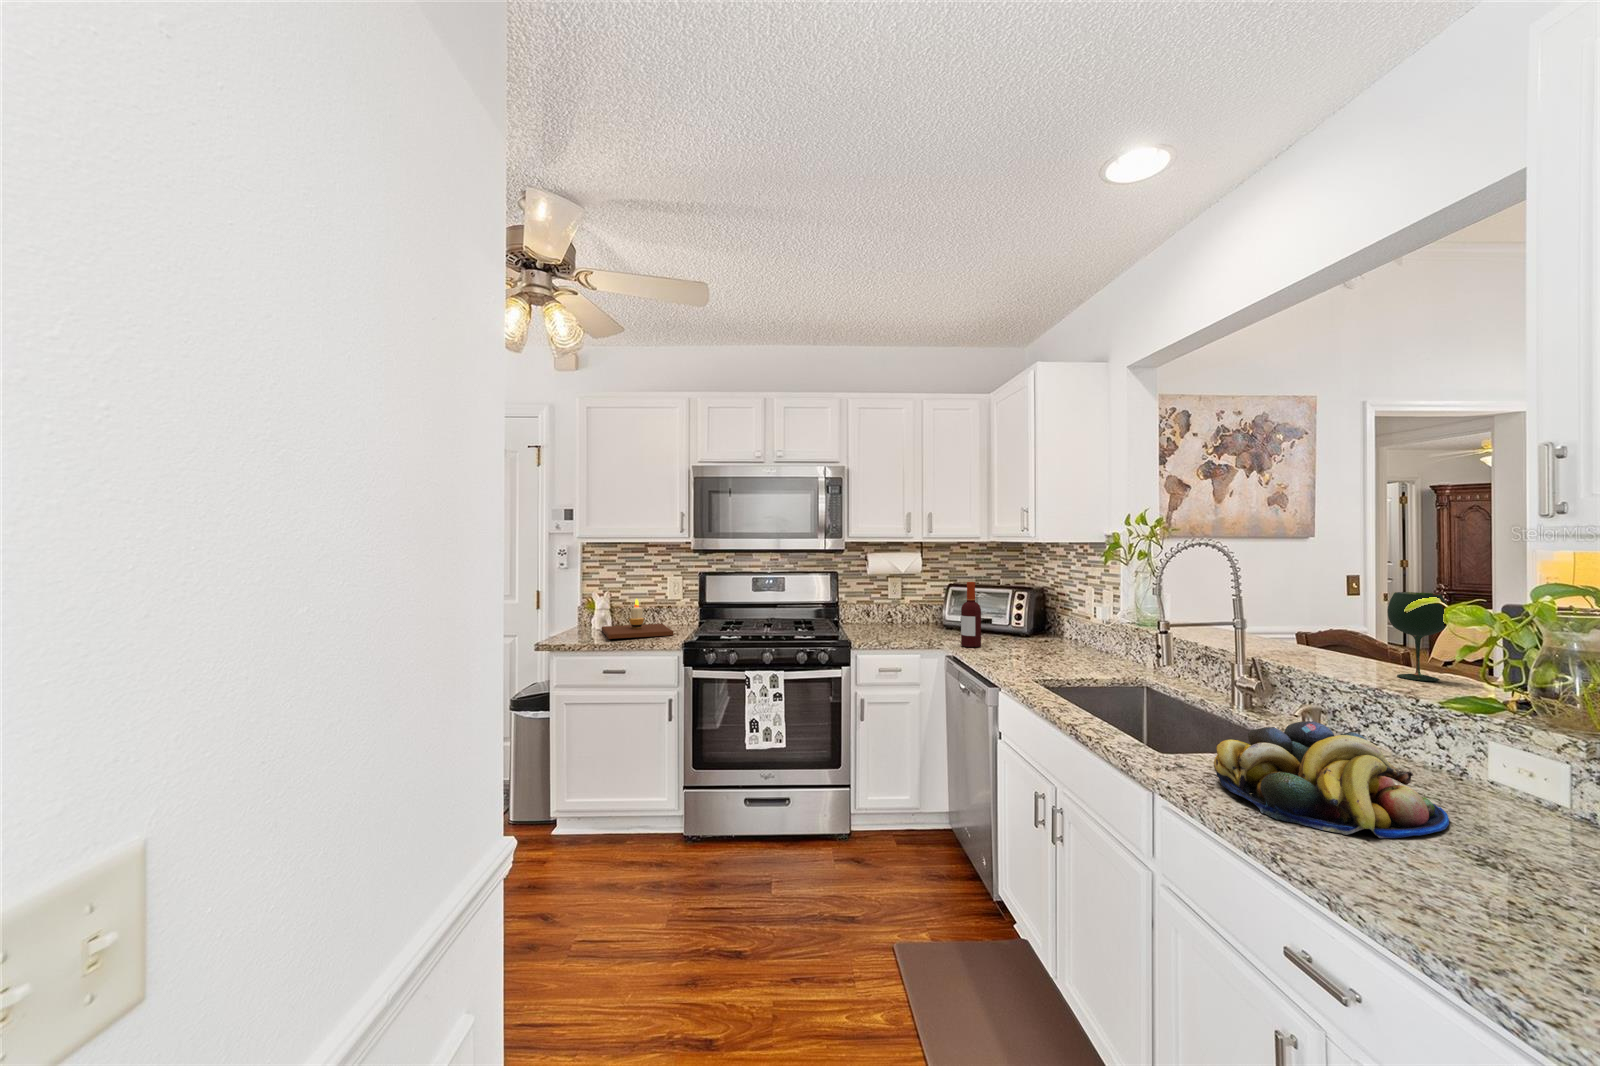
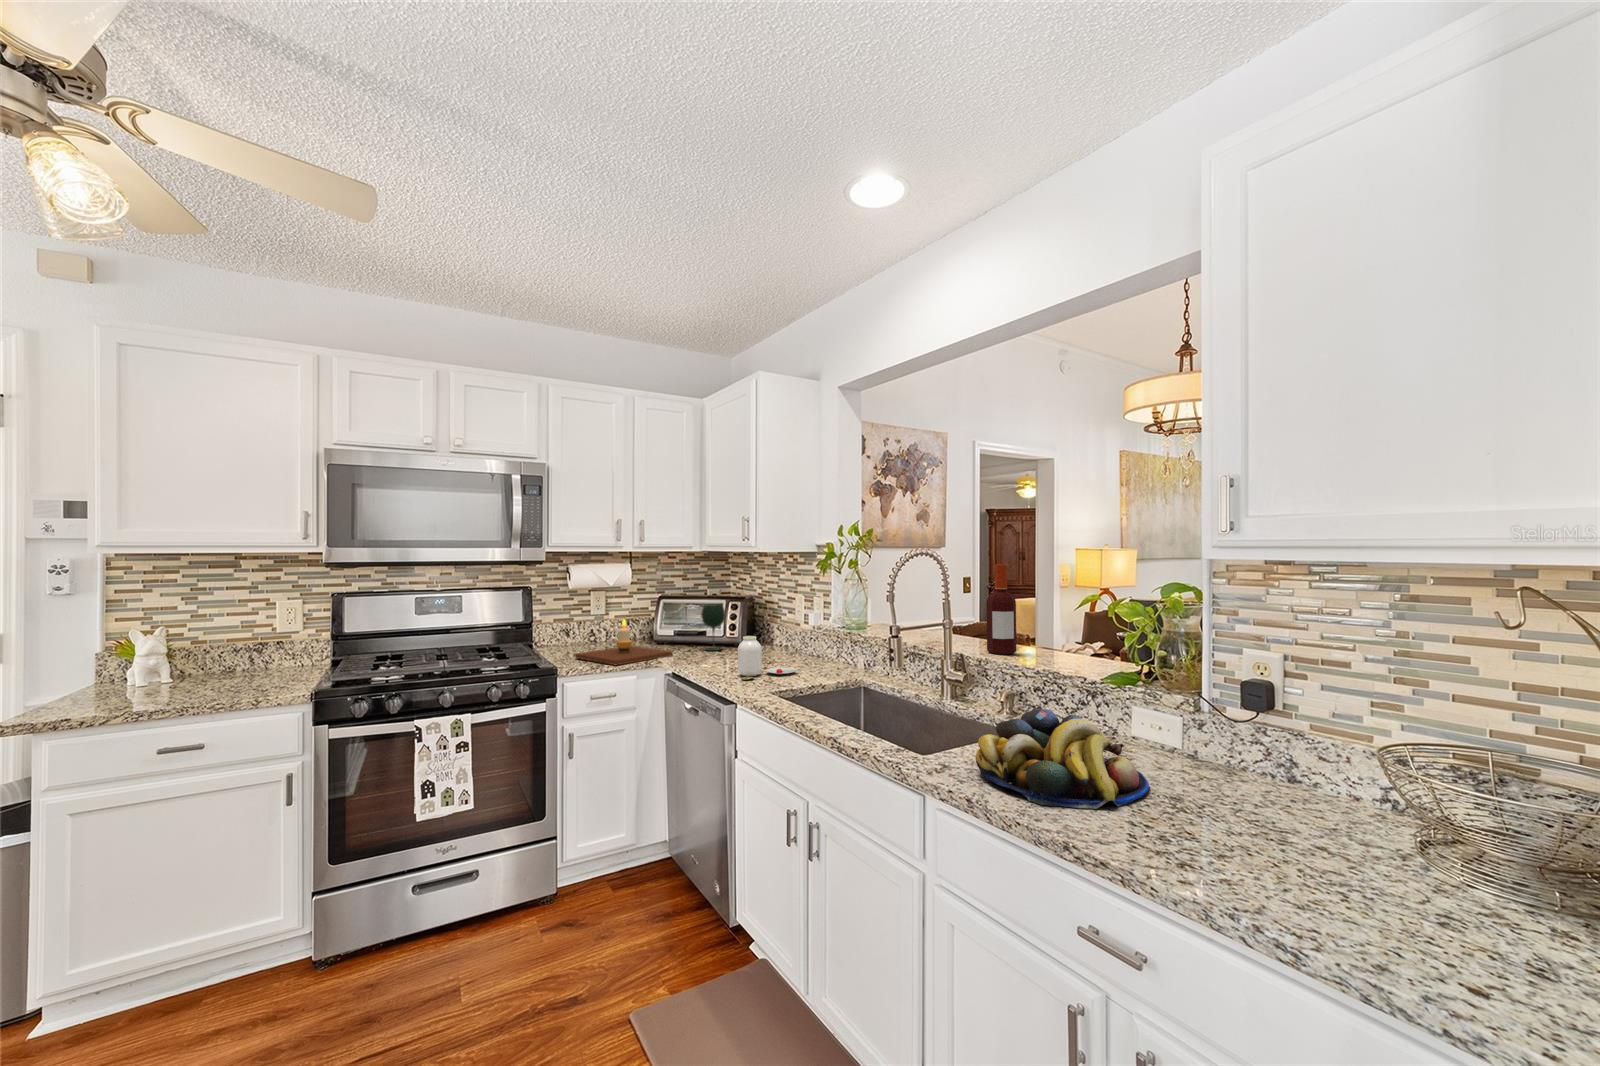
bottle: present [961,582,981,647] -> present [986,564,1016,655]
wine glass: present [1388,592,1447,681] -> present [701,604,725,651]
candle: present [602,599,673,639] -> present [575,619,673,665]
jar: none [1012,625,1077,667] -> present [738,636,797,680]

